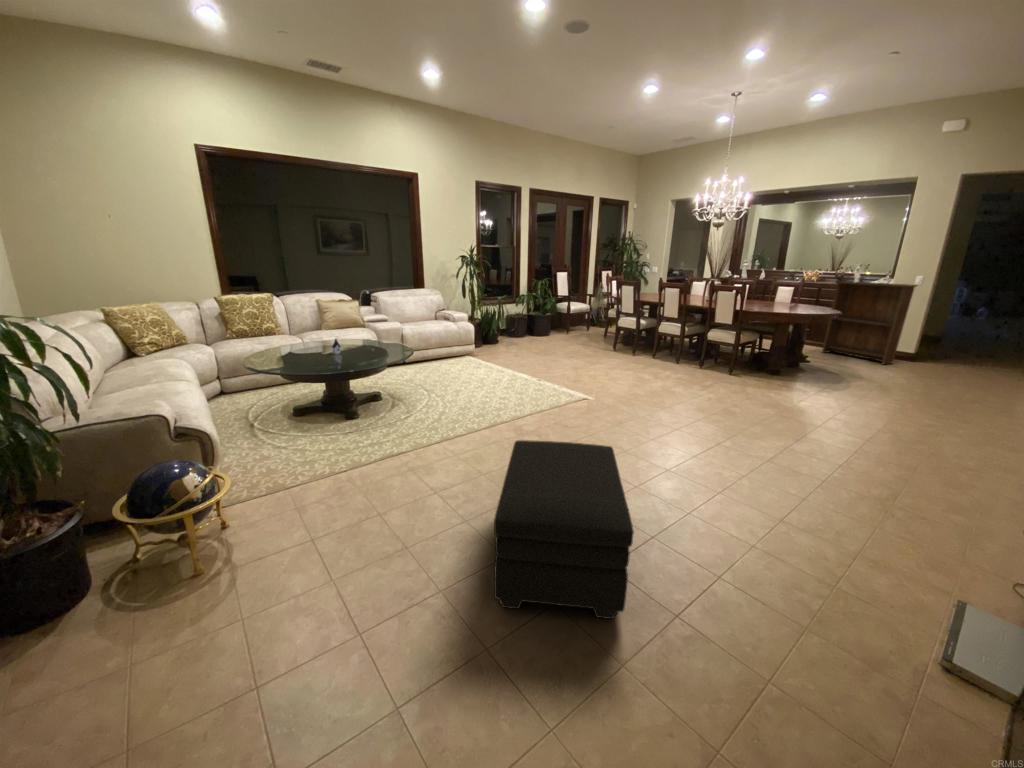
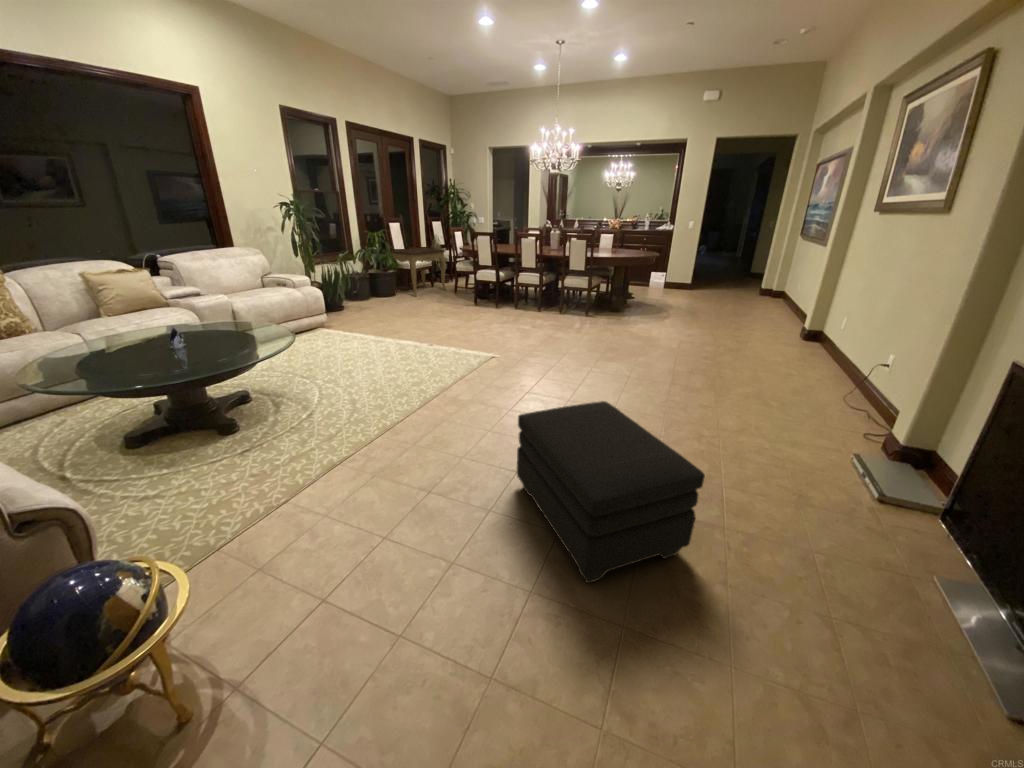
bookshelf: present [822,281,917,365] -> none [634,228,694,295]
side table: none [549,294,603,338] -> present [389,248,446,296]

